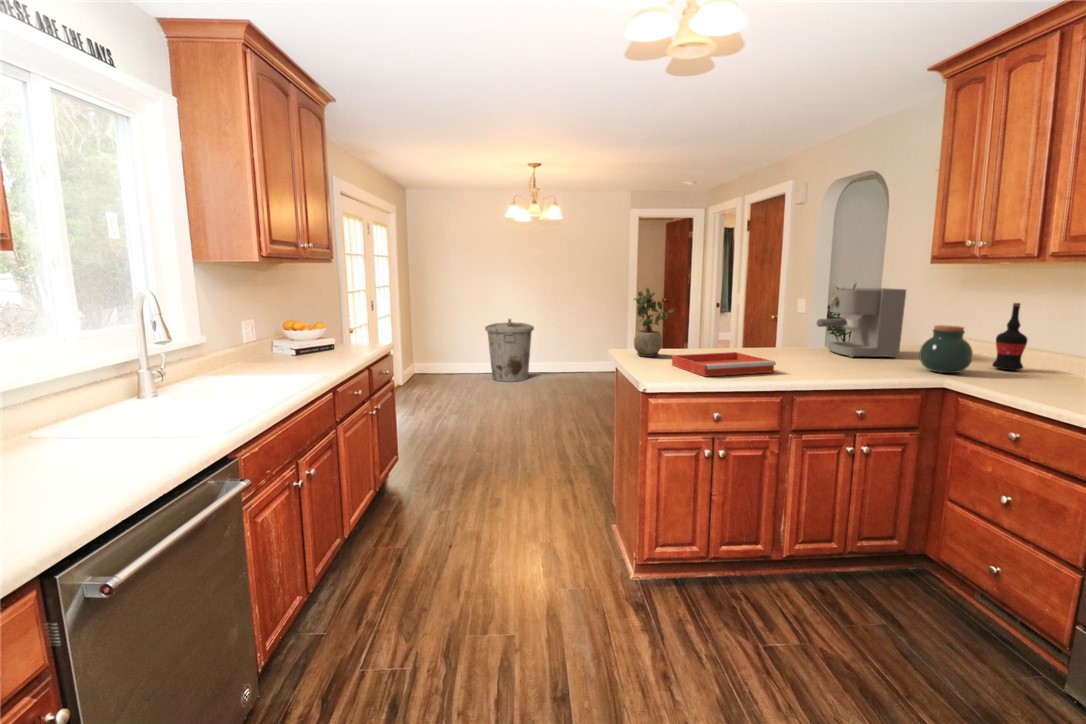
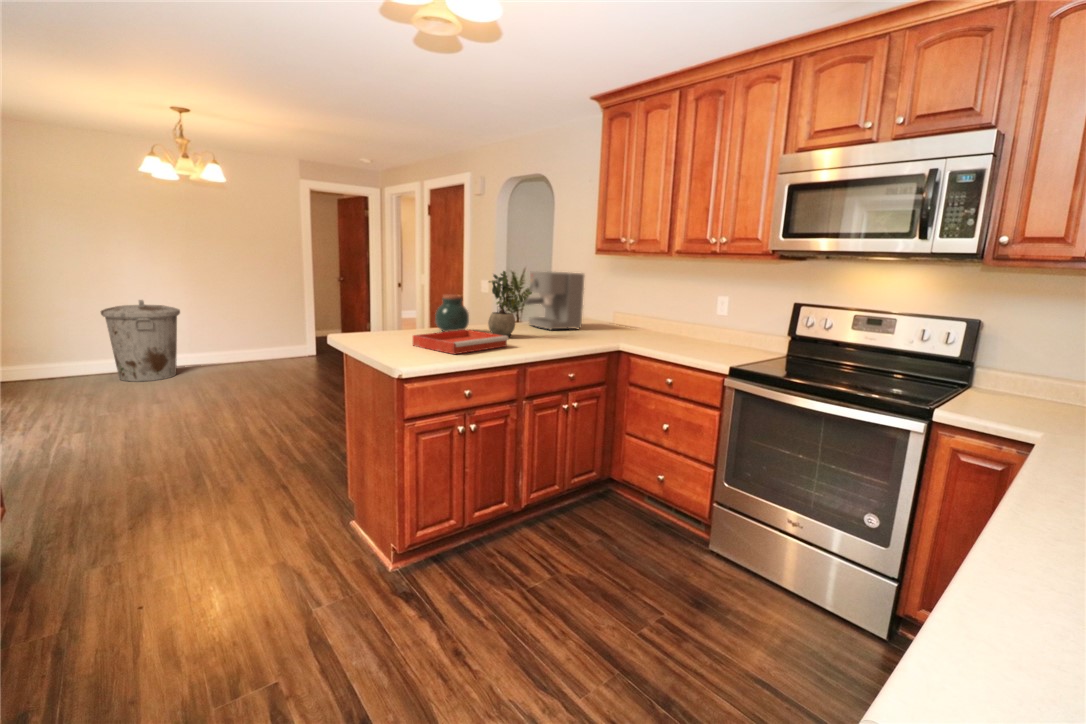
potted plant: present [634,288,674,357] -> present [488,271,532,337]
wine bottle: present [992,303,1027,370] -> none [639,285,659,335]
jar: present [919,325,973,373] -> present [435,295,469,332]

